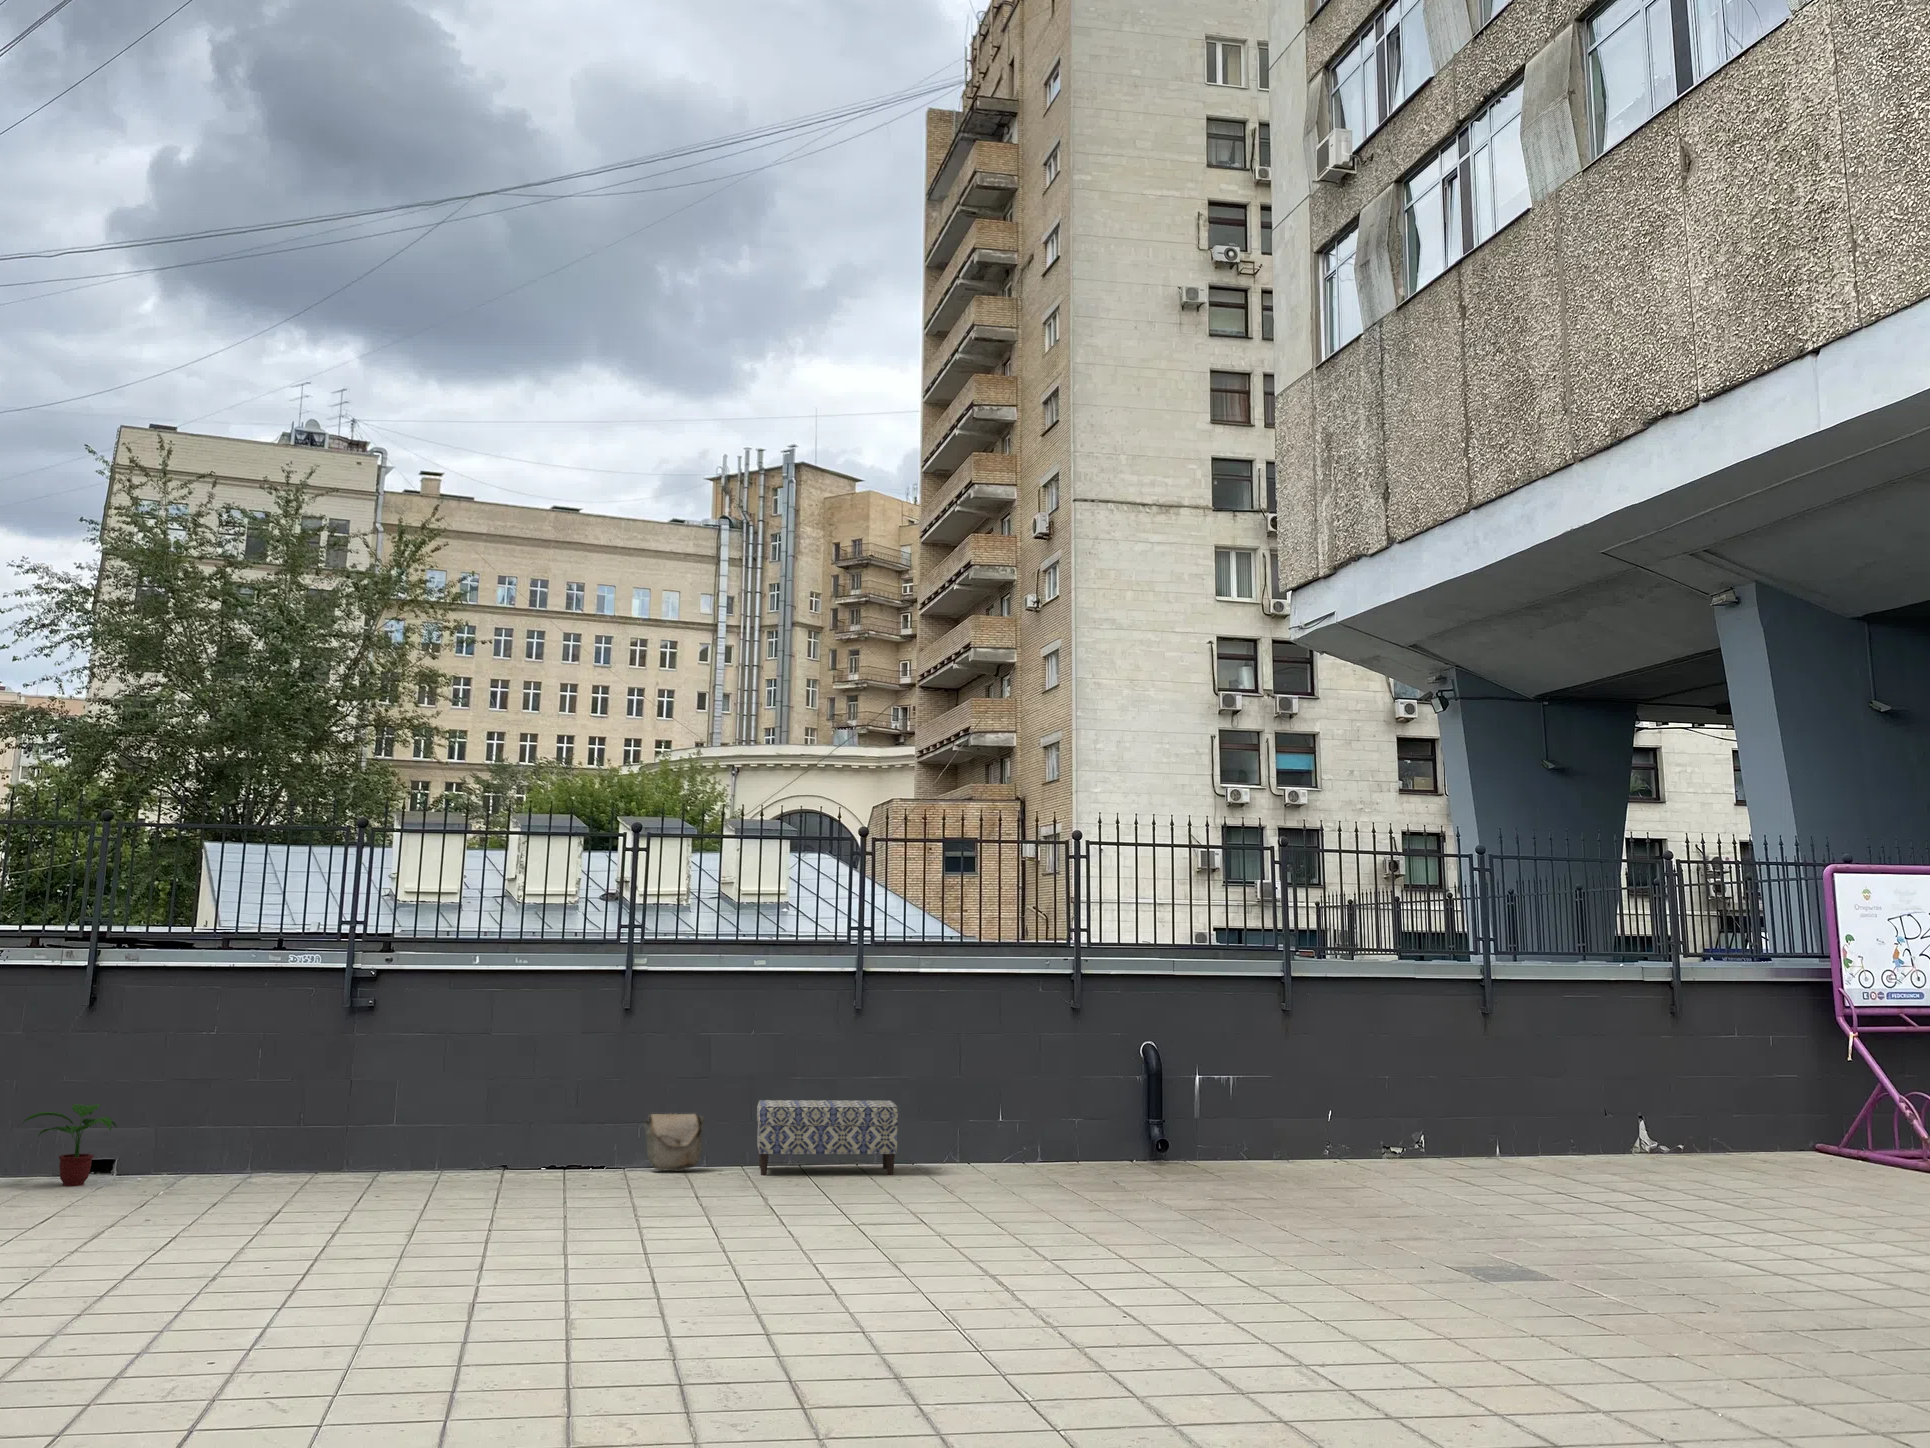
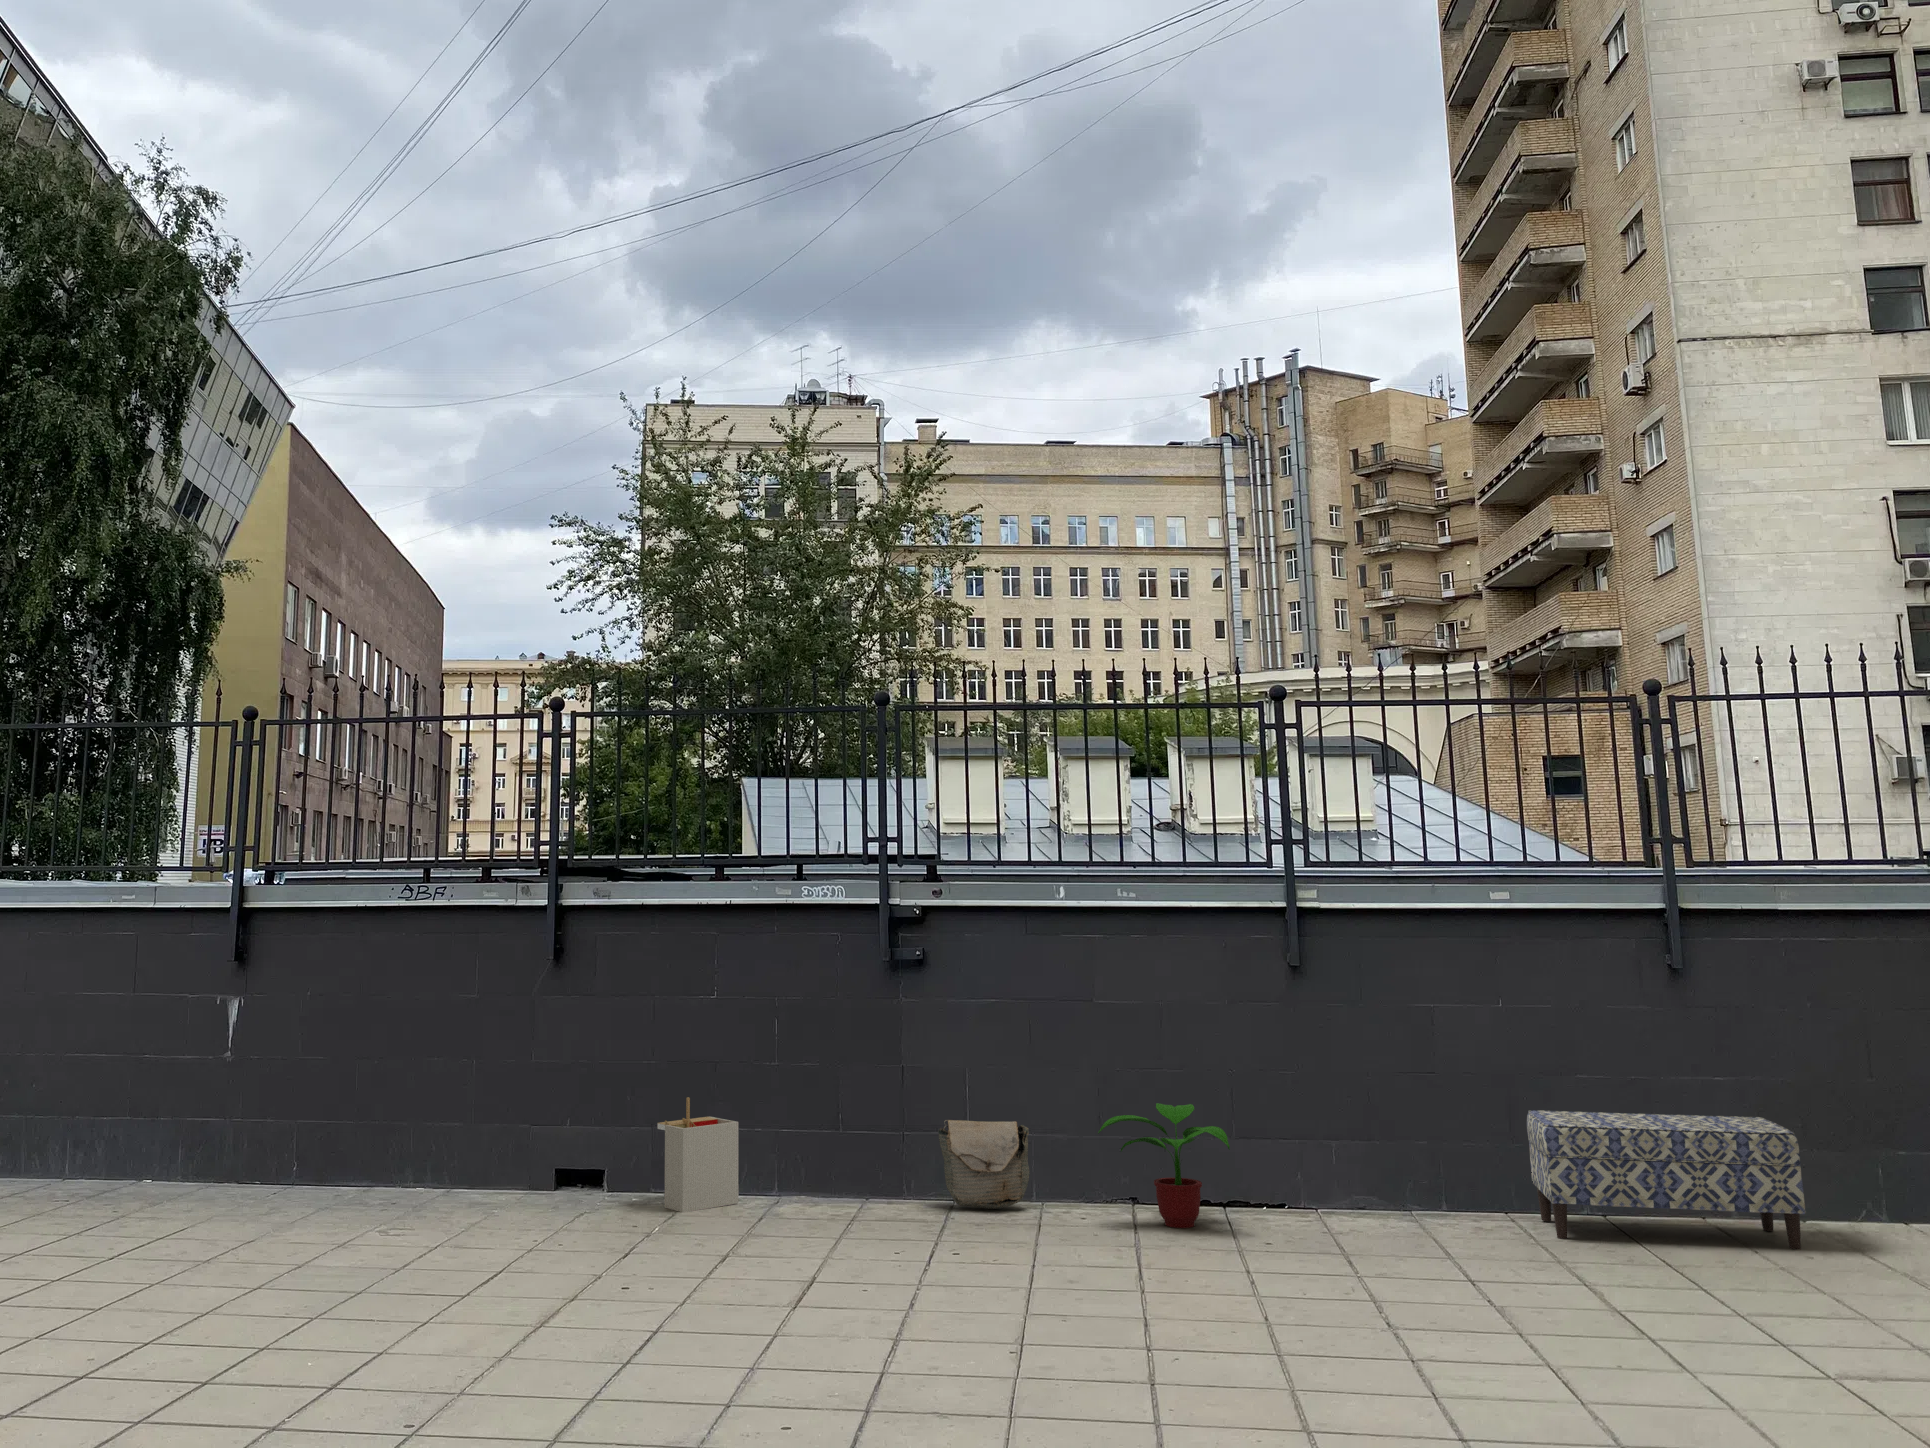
potted plant: present [22,1104,117,1186] -> present [1098,1103,1230,1228]
storage bin: none [166,1104,228,1184] -> present [657,1097,739,1212]
bag: present [644,1114,704,1171] -> present [938,1120,1030,1209]

